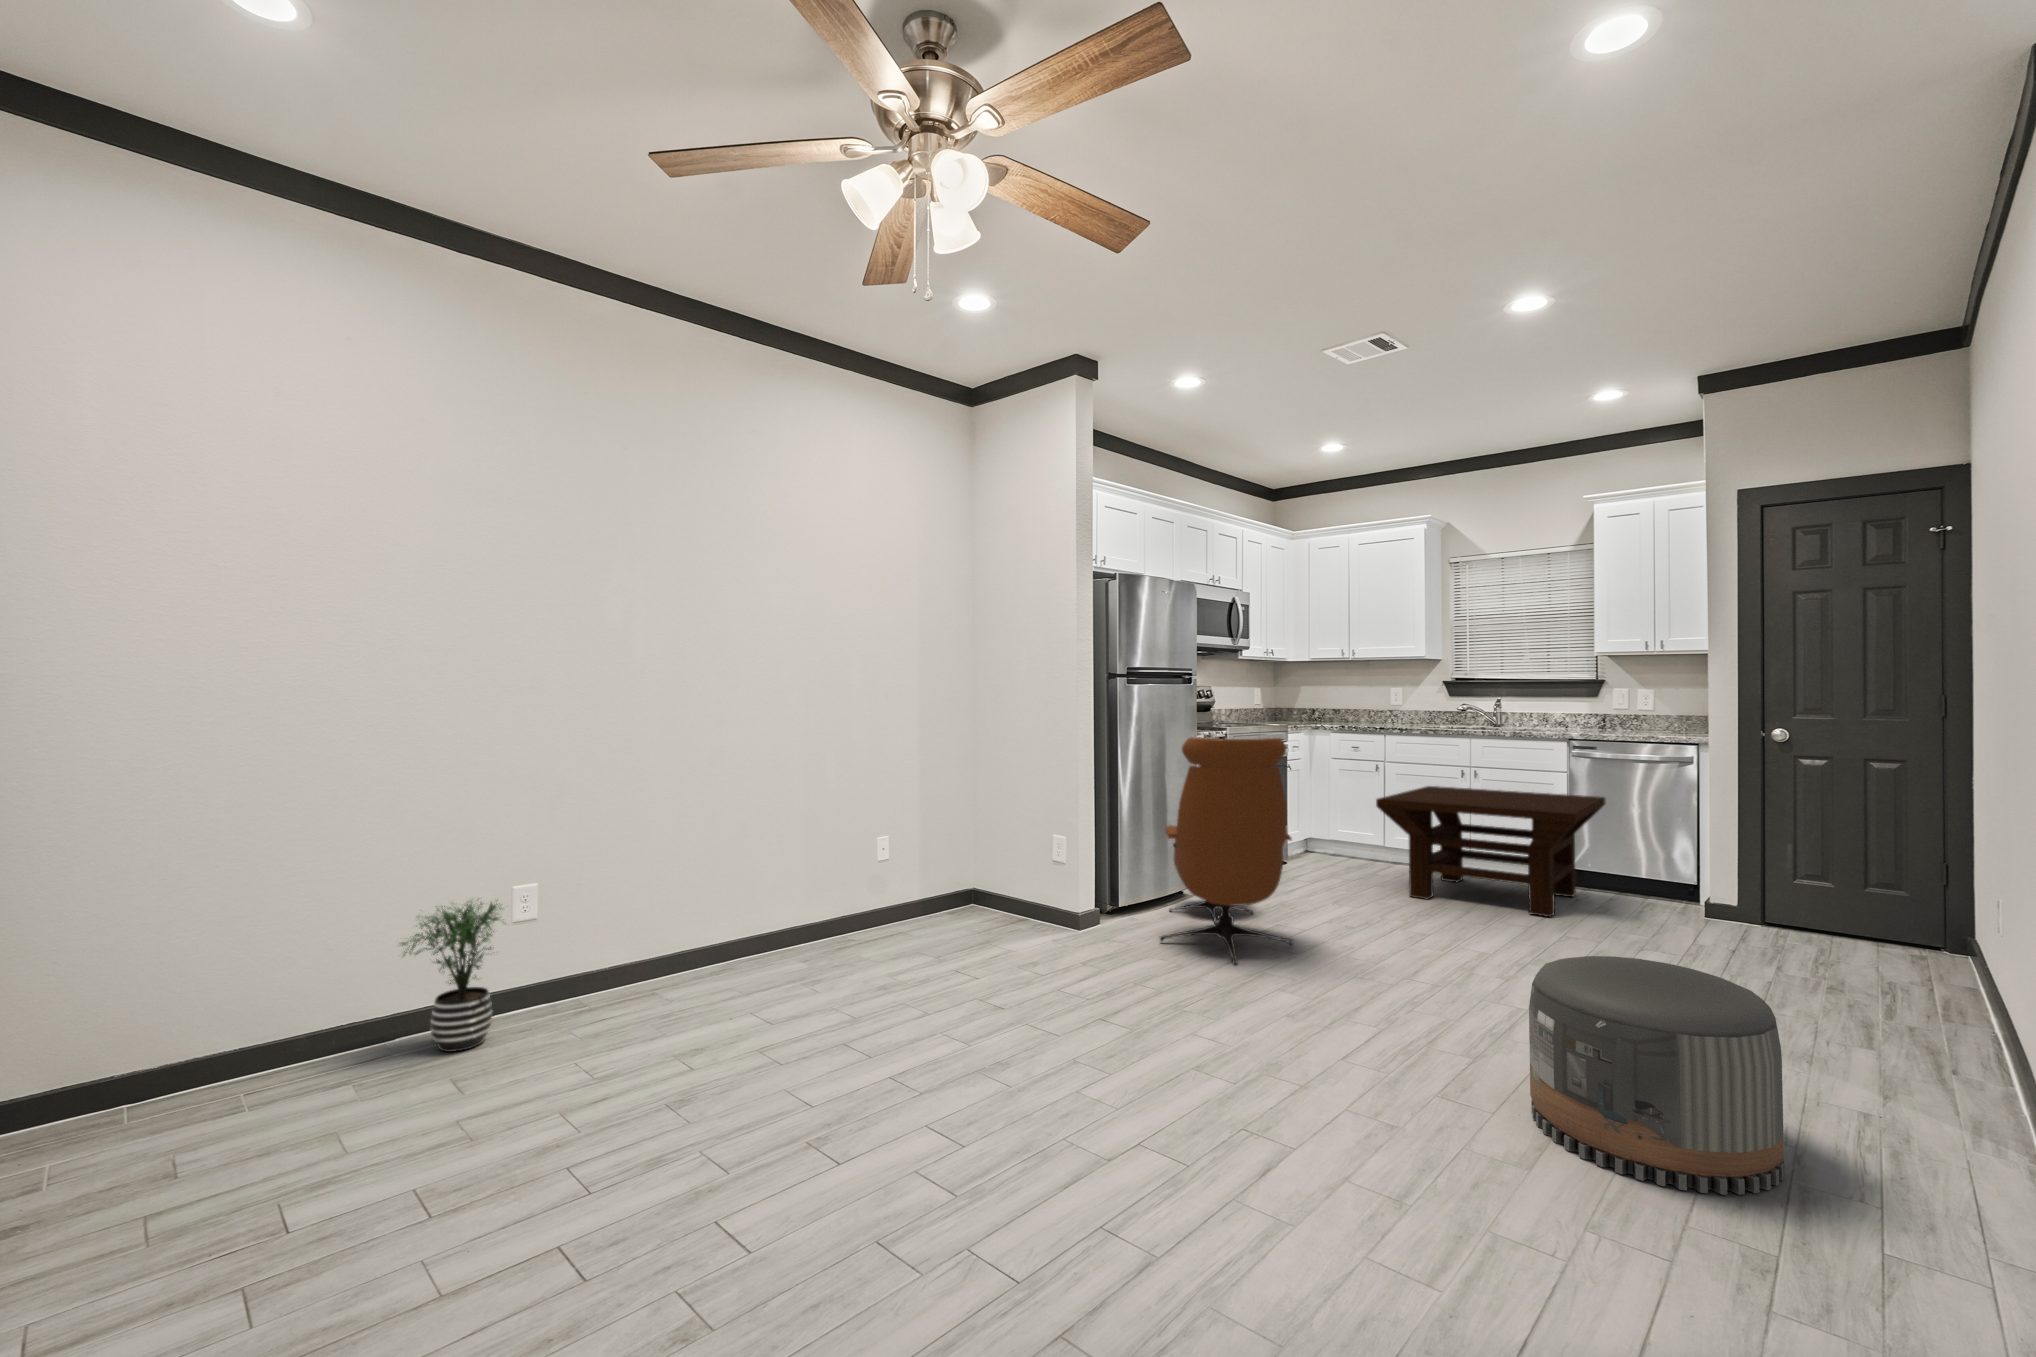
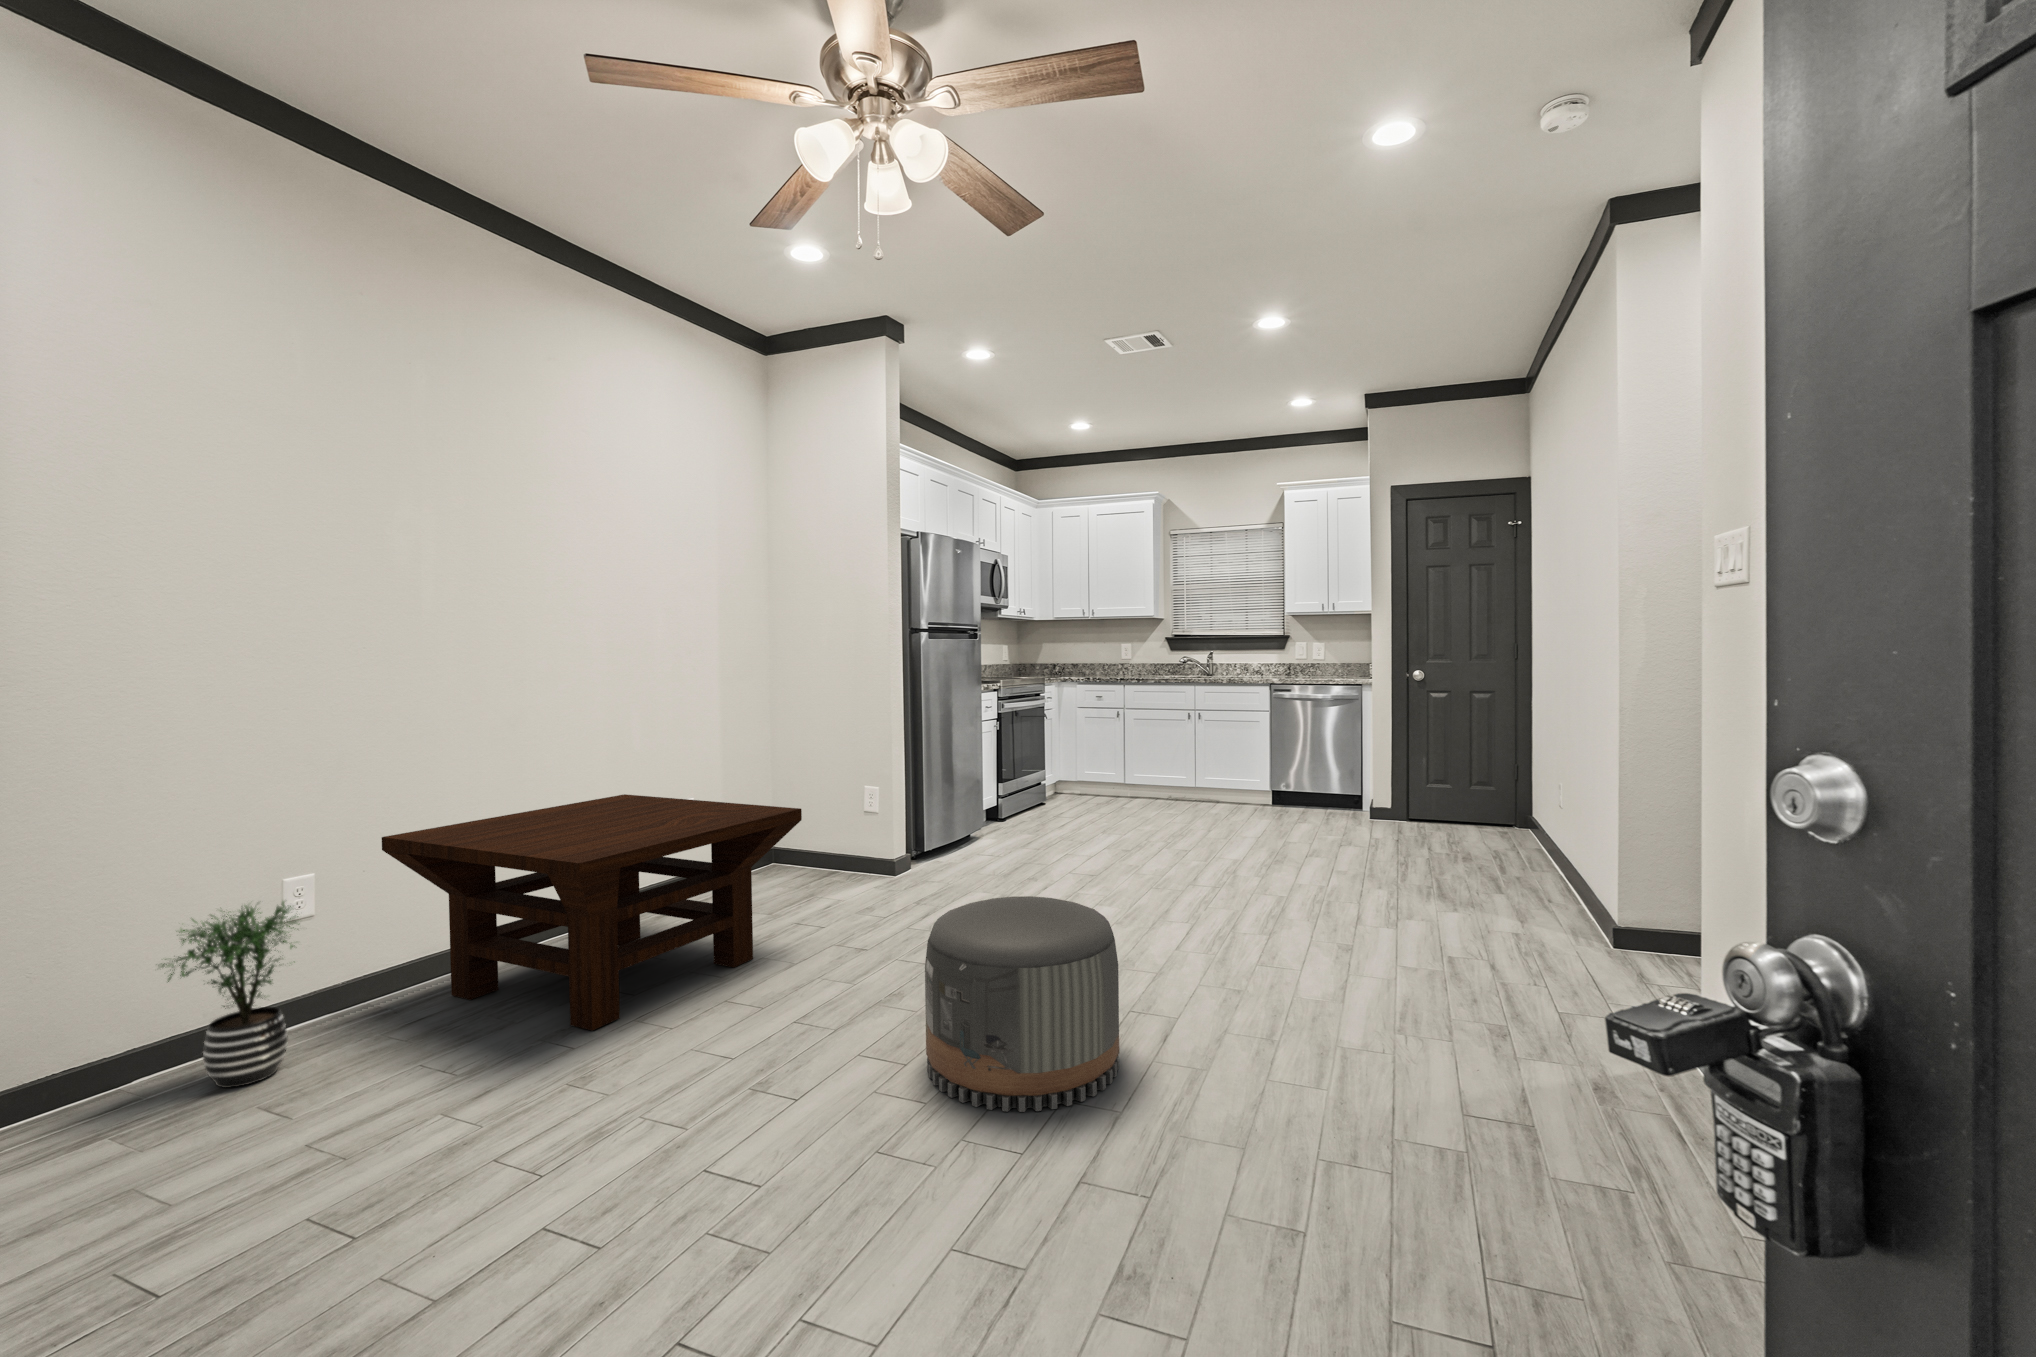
lounge chair: present [1160,737,1293,963] -> none [970,687,1095,889]
coffee table: present [1376,786,1606,917] -> present [382,794,802,1030]
pouf: present [1529,956,1784,1195] -> present [925,896,1119,1112]

